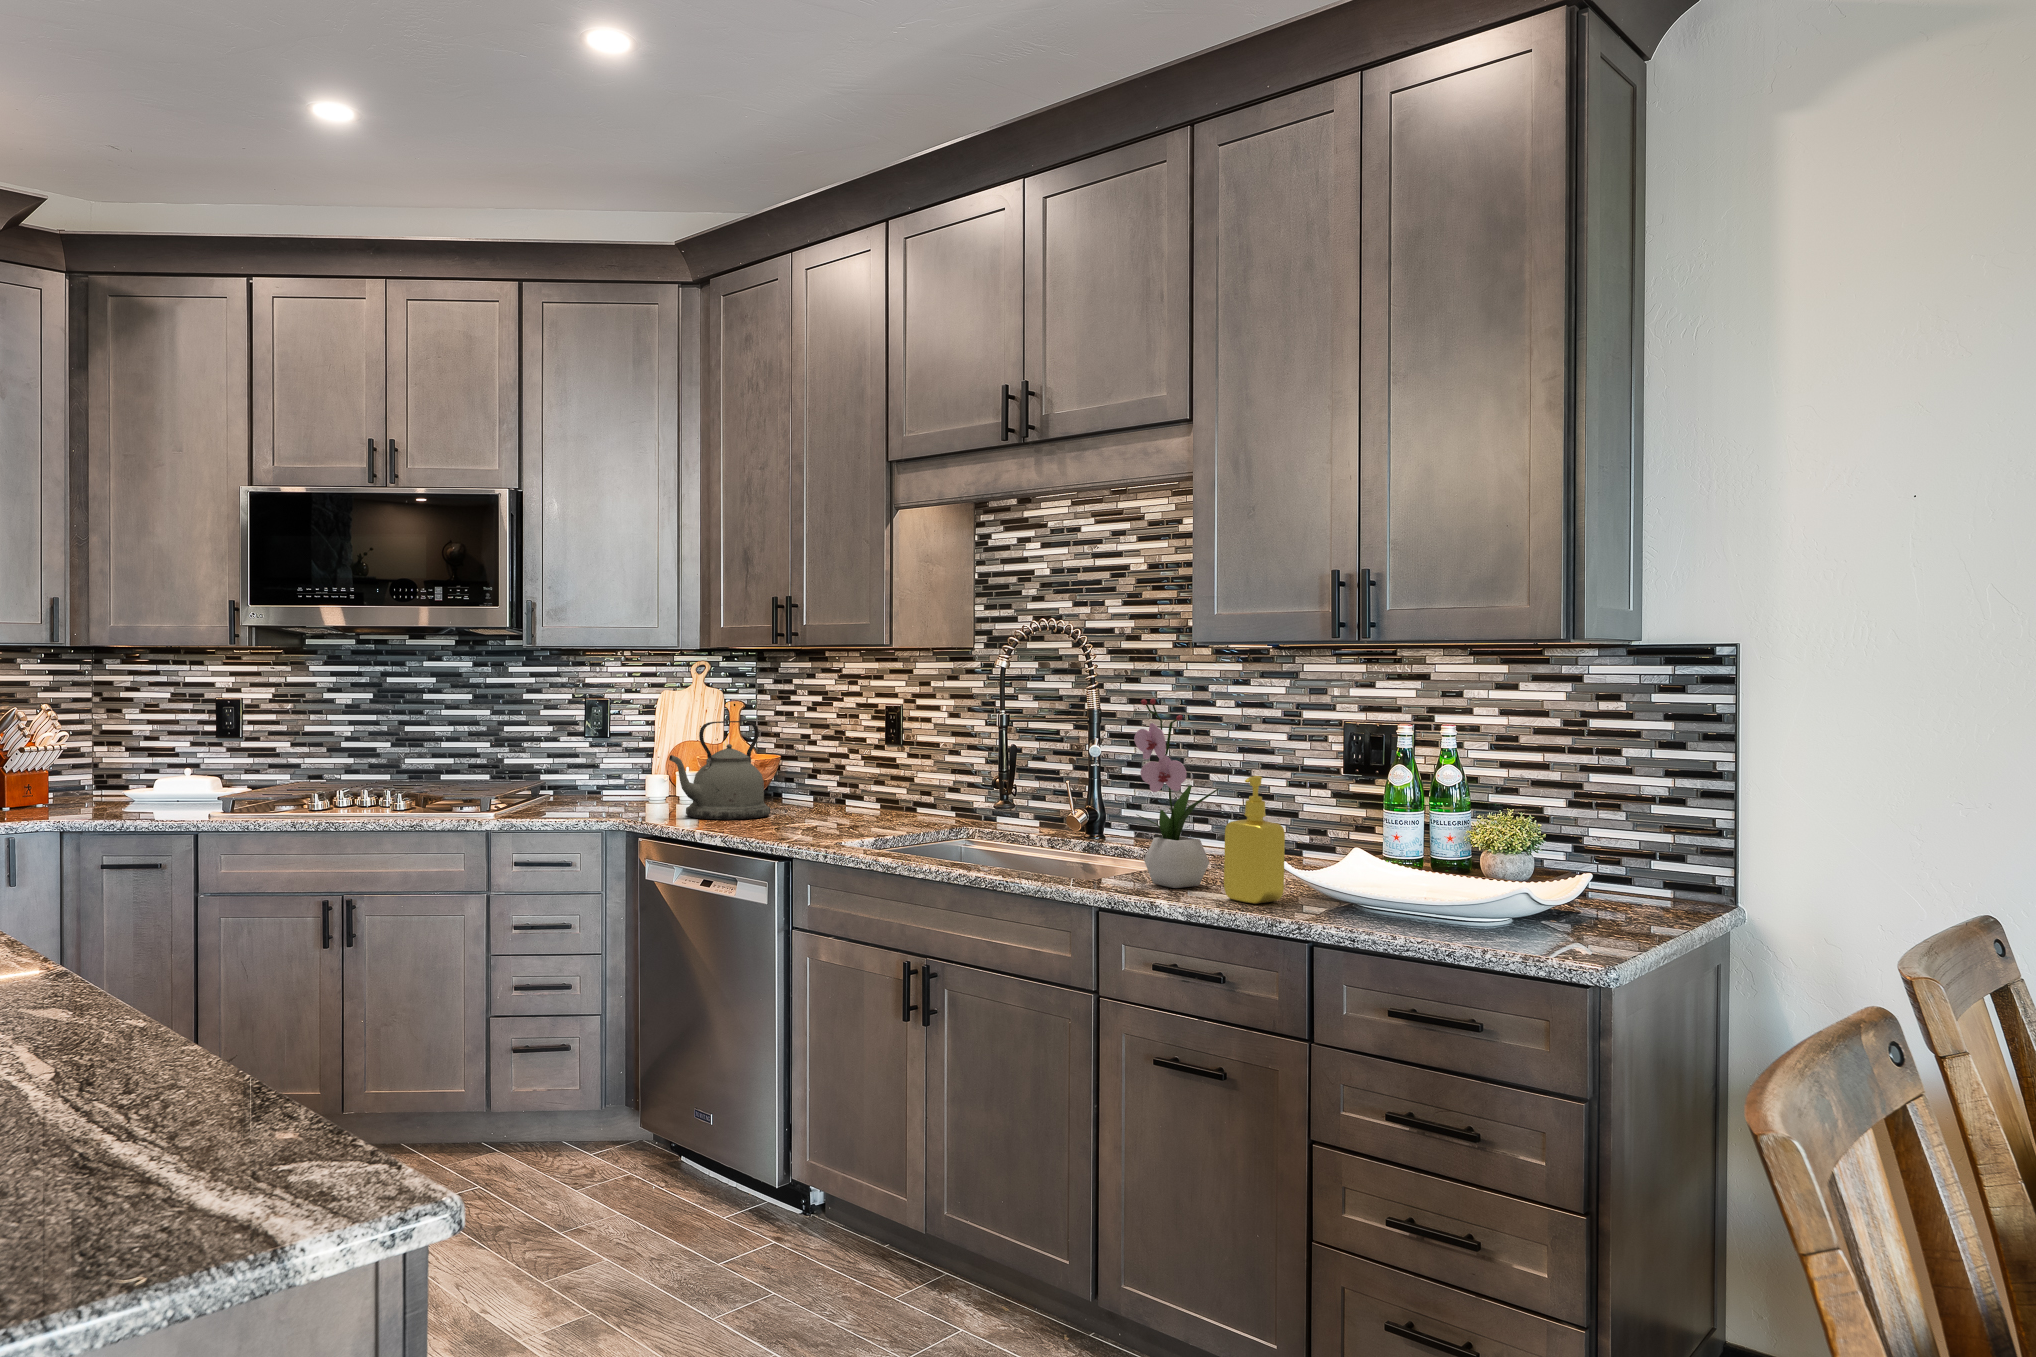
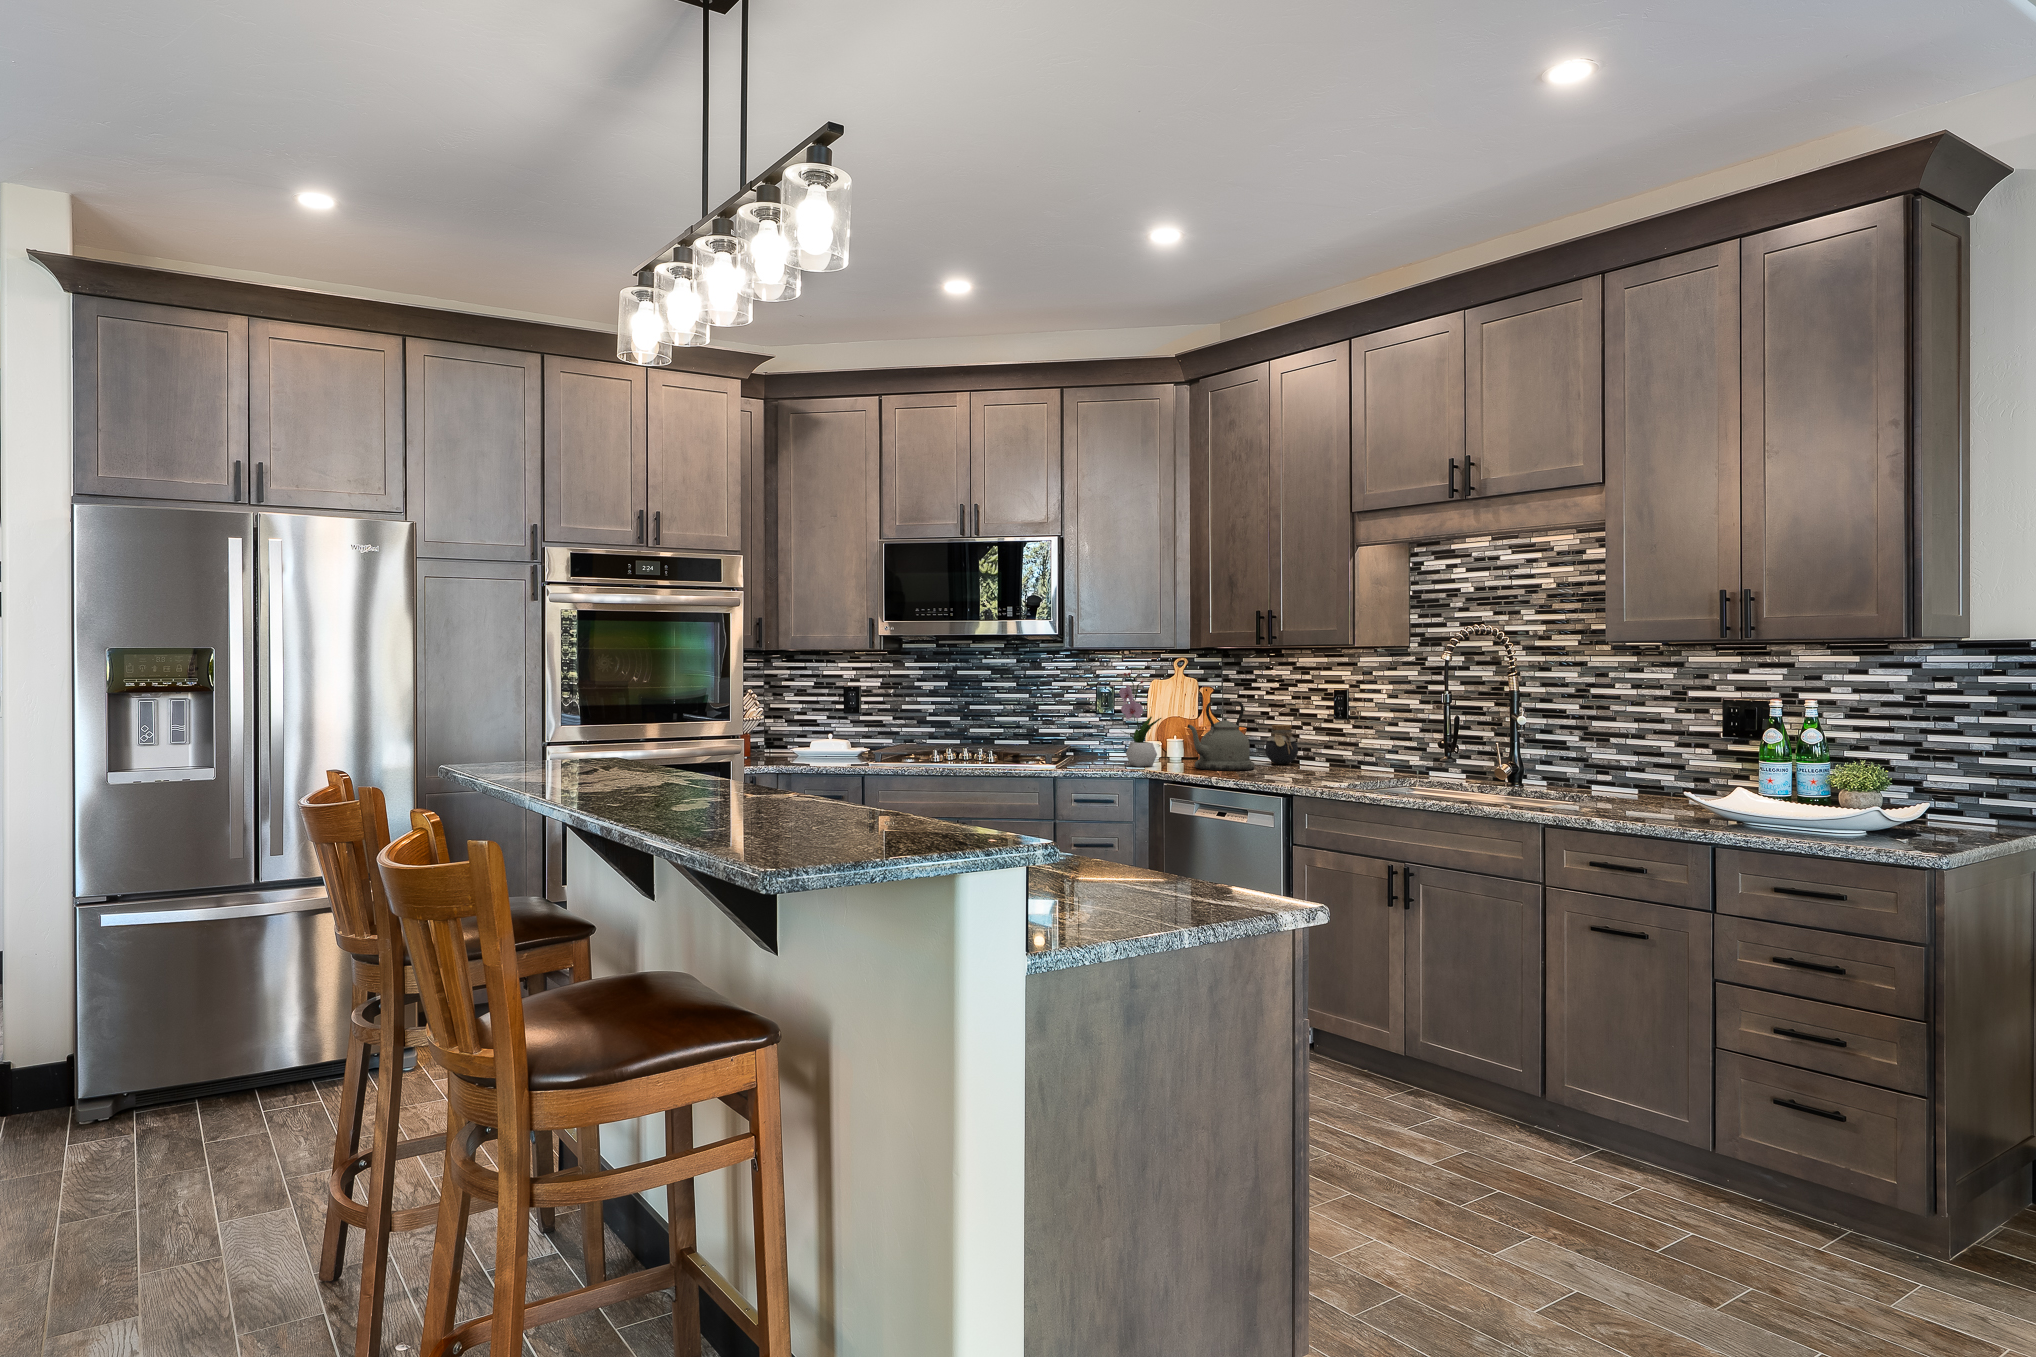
flower arrangement: present [1134,698,1218,888] -> present [1119,673,1161,766]
jar: none [798,753,842,807] -> present [1265,725,1298,764]
soap dispenser: present [1224,776,1285,904] -> none [1643,734,1690,822]

